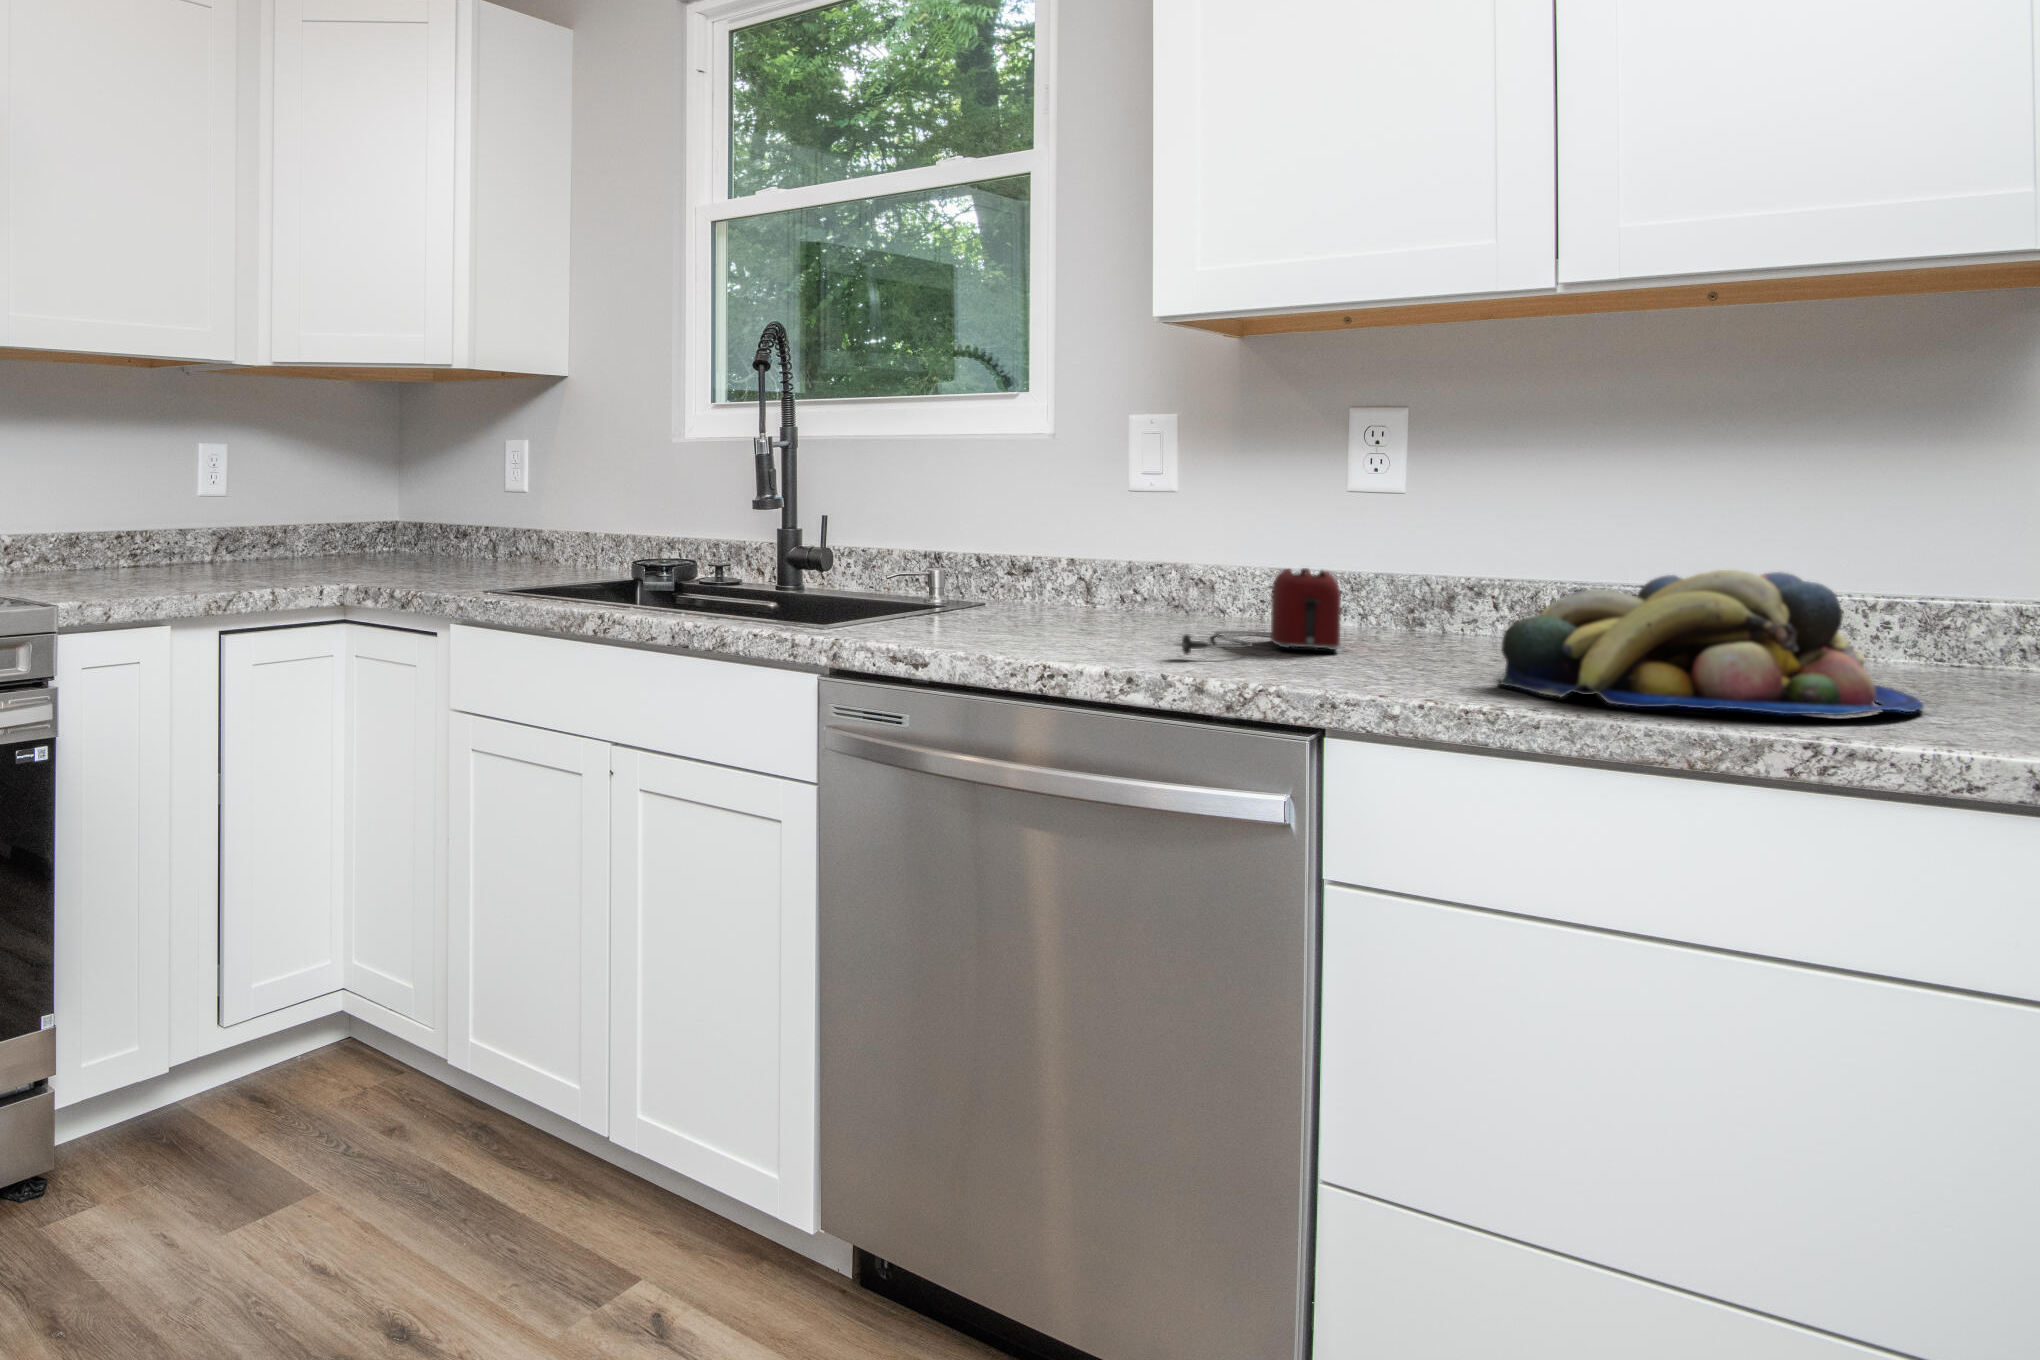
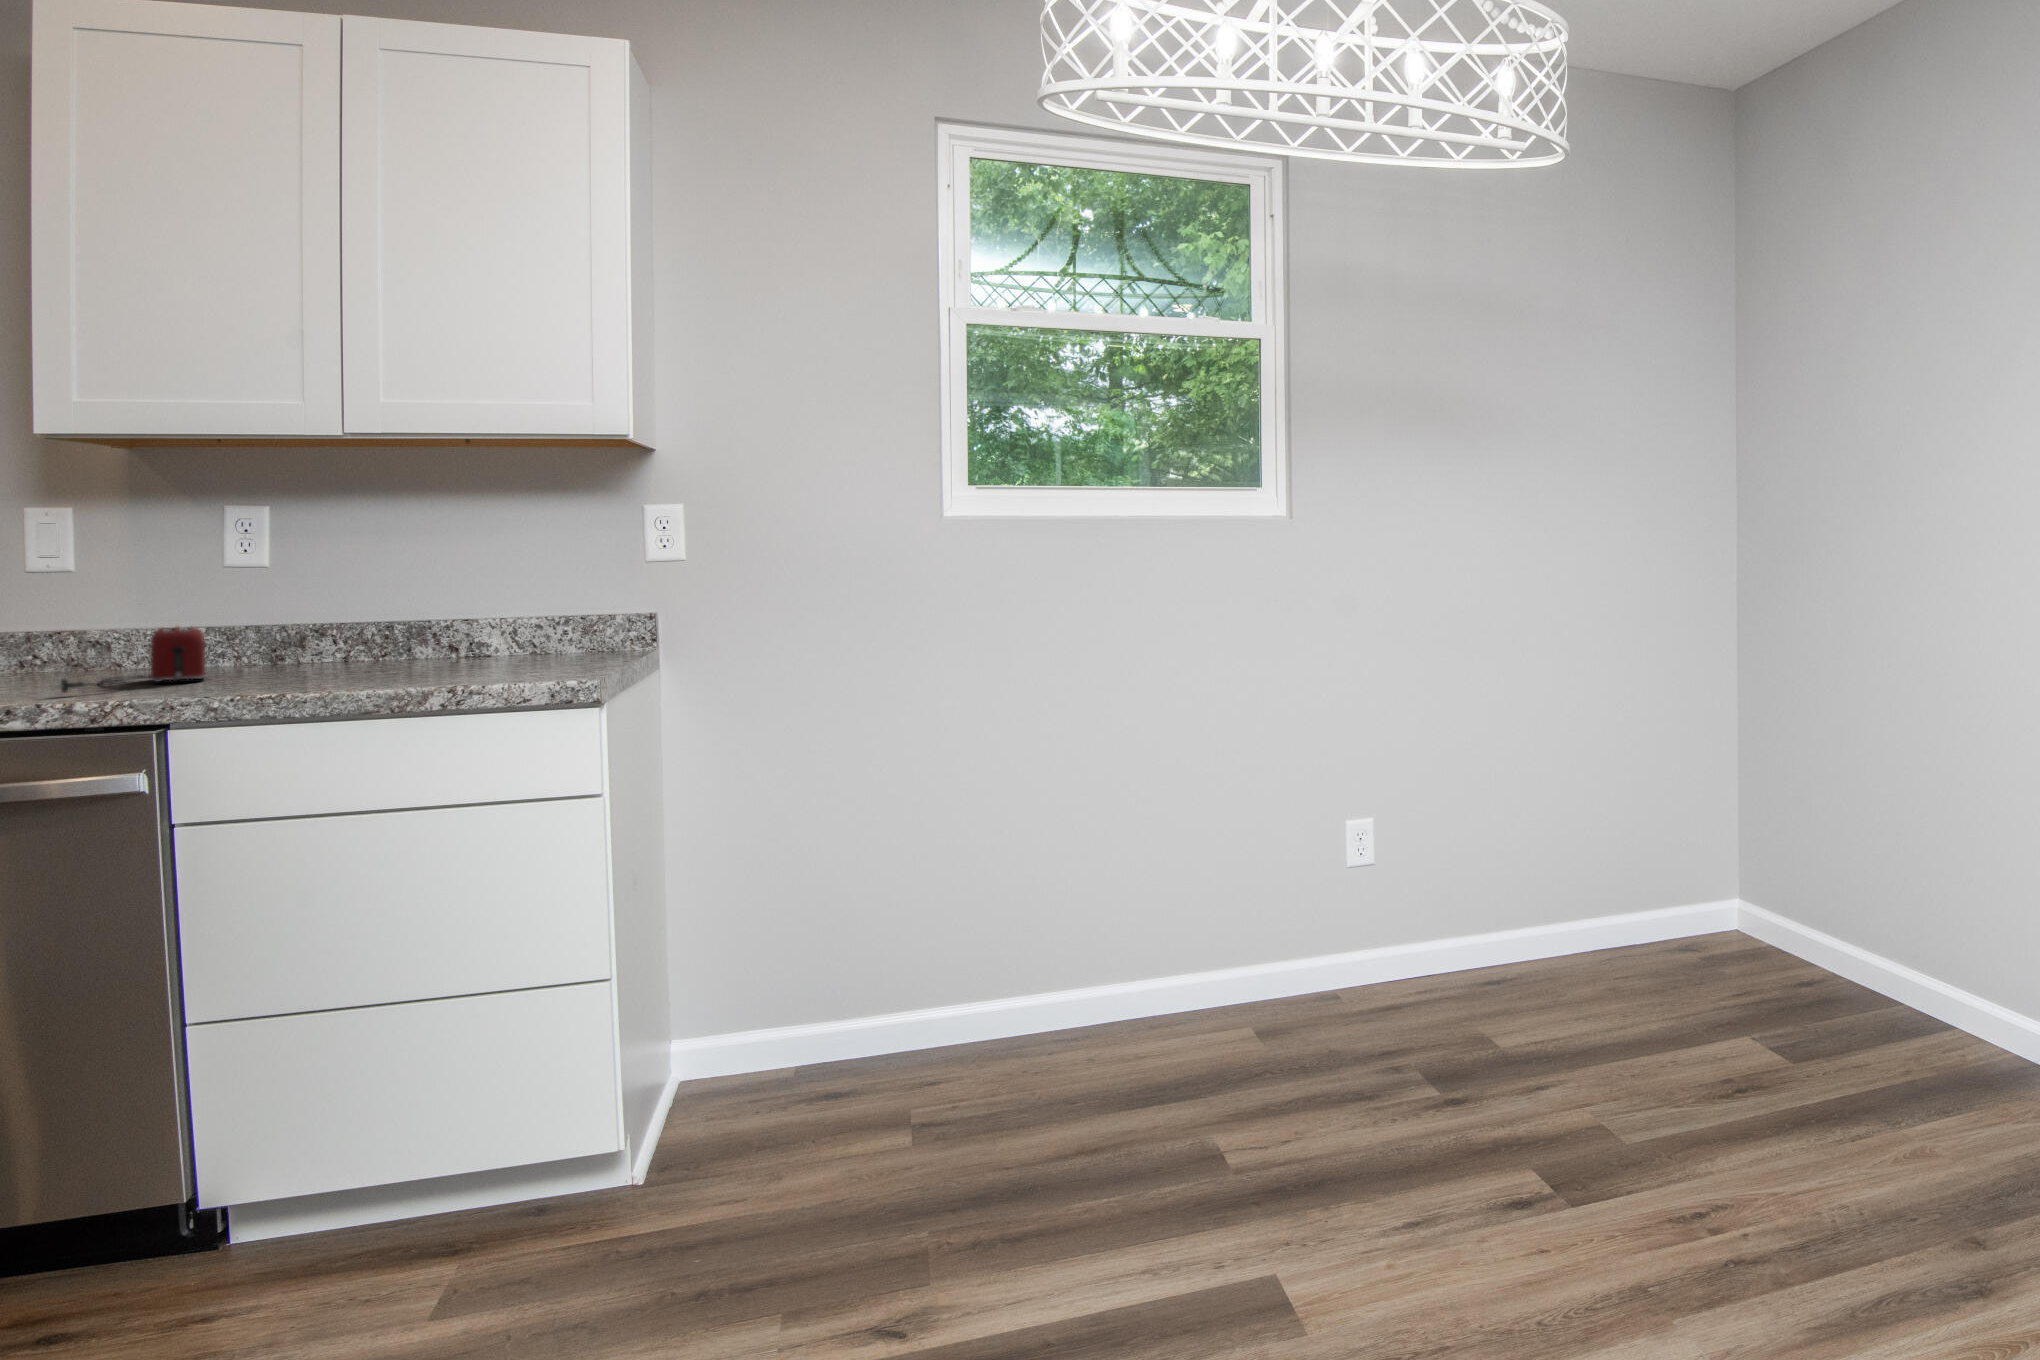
fruit bowl: present [1499,570,1923,715] -> none [304,607,549,687]

